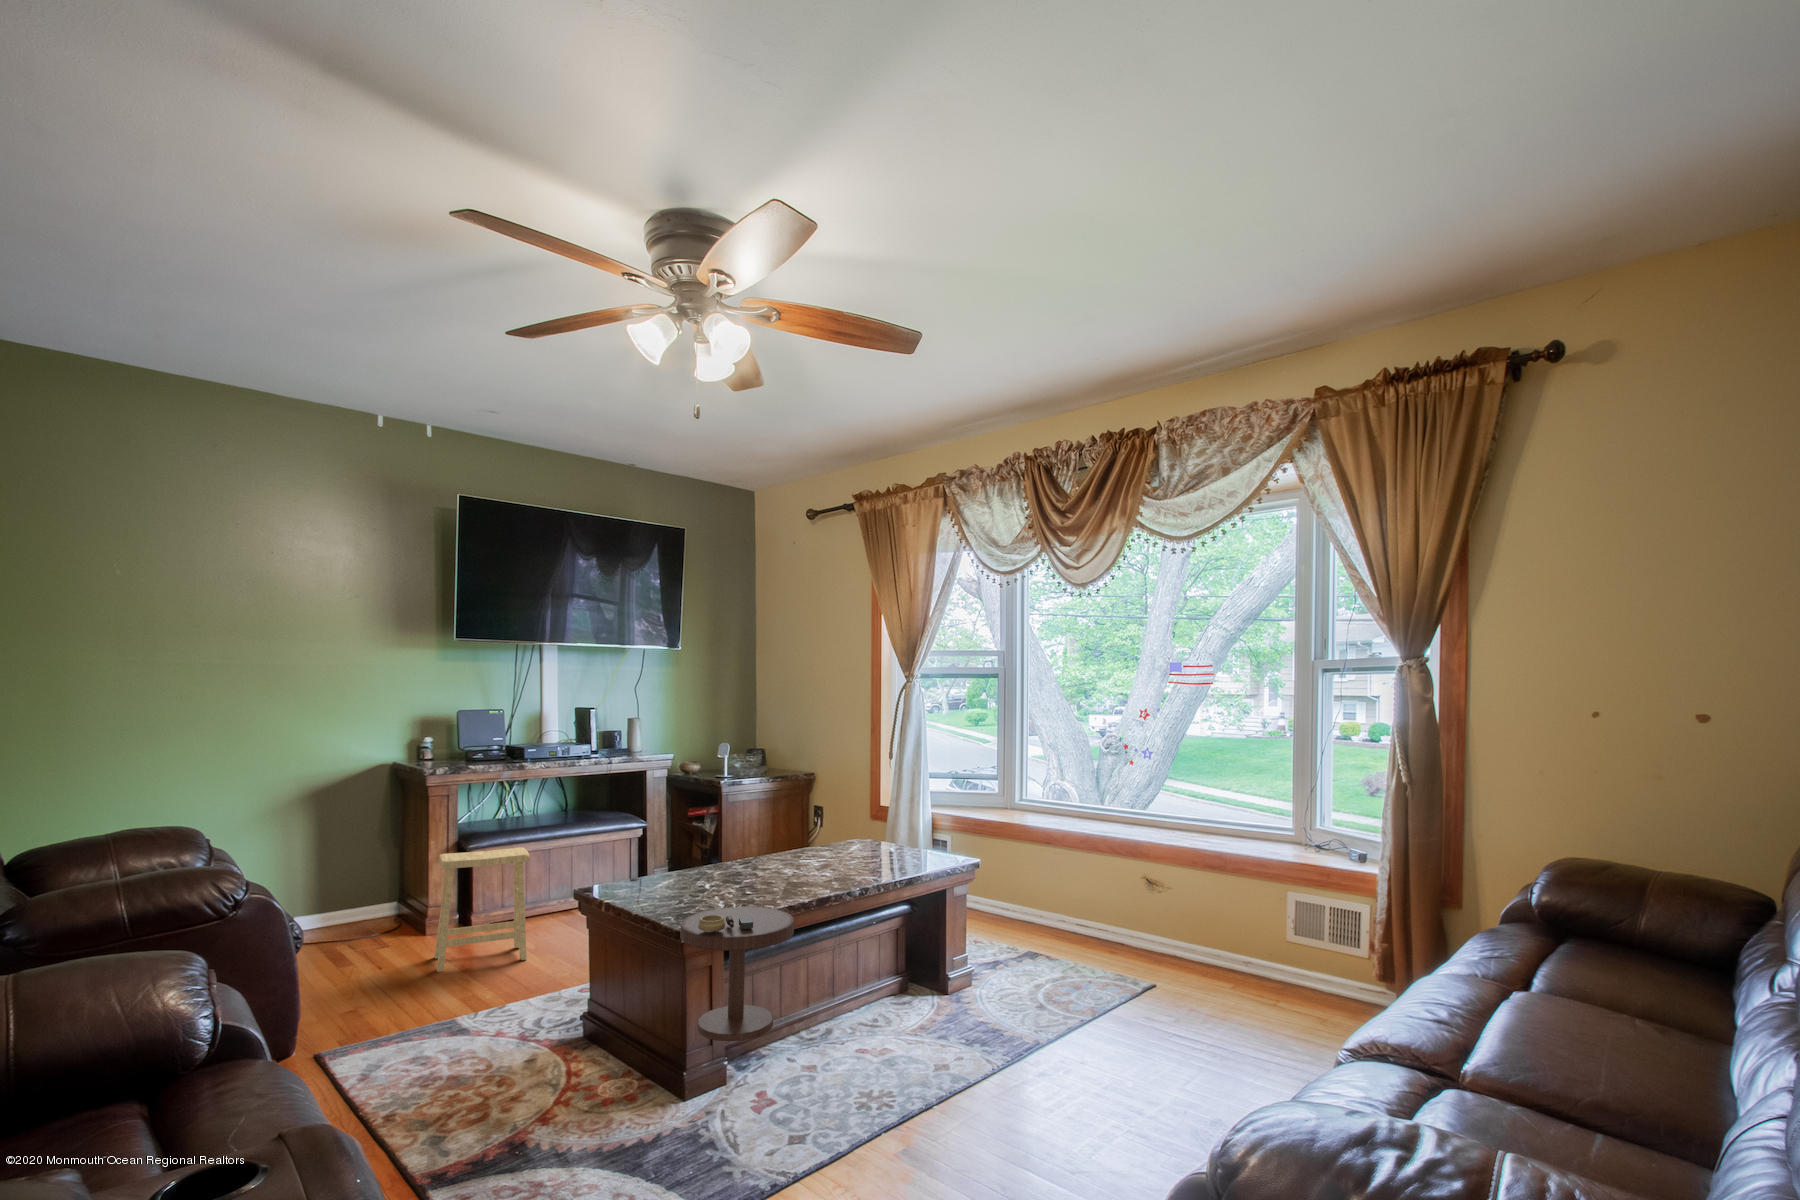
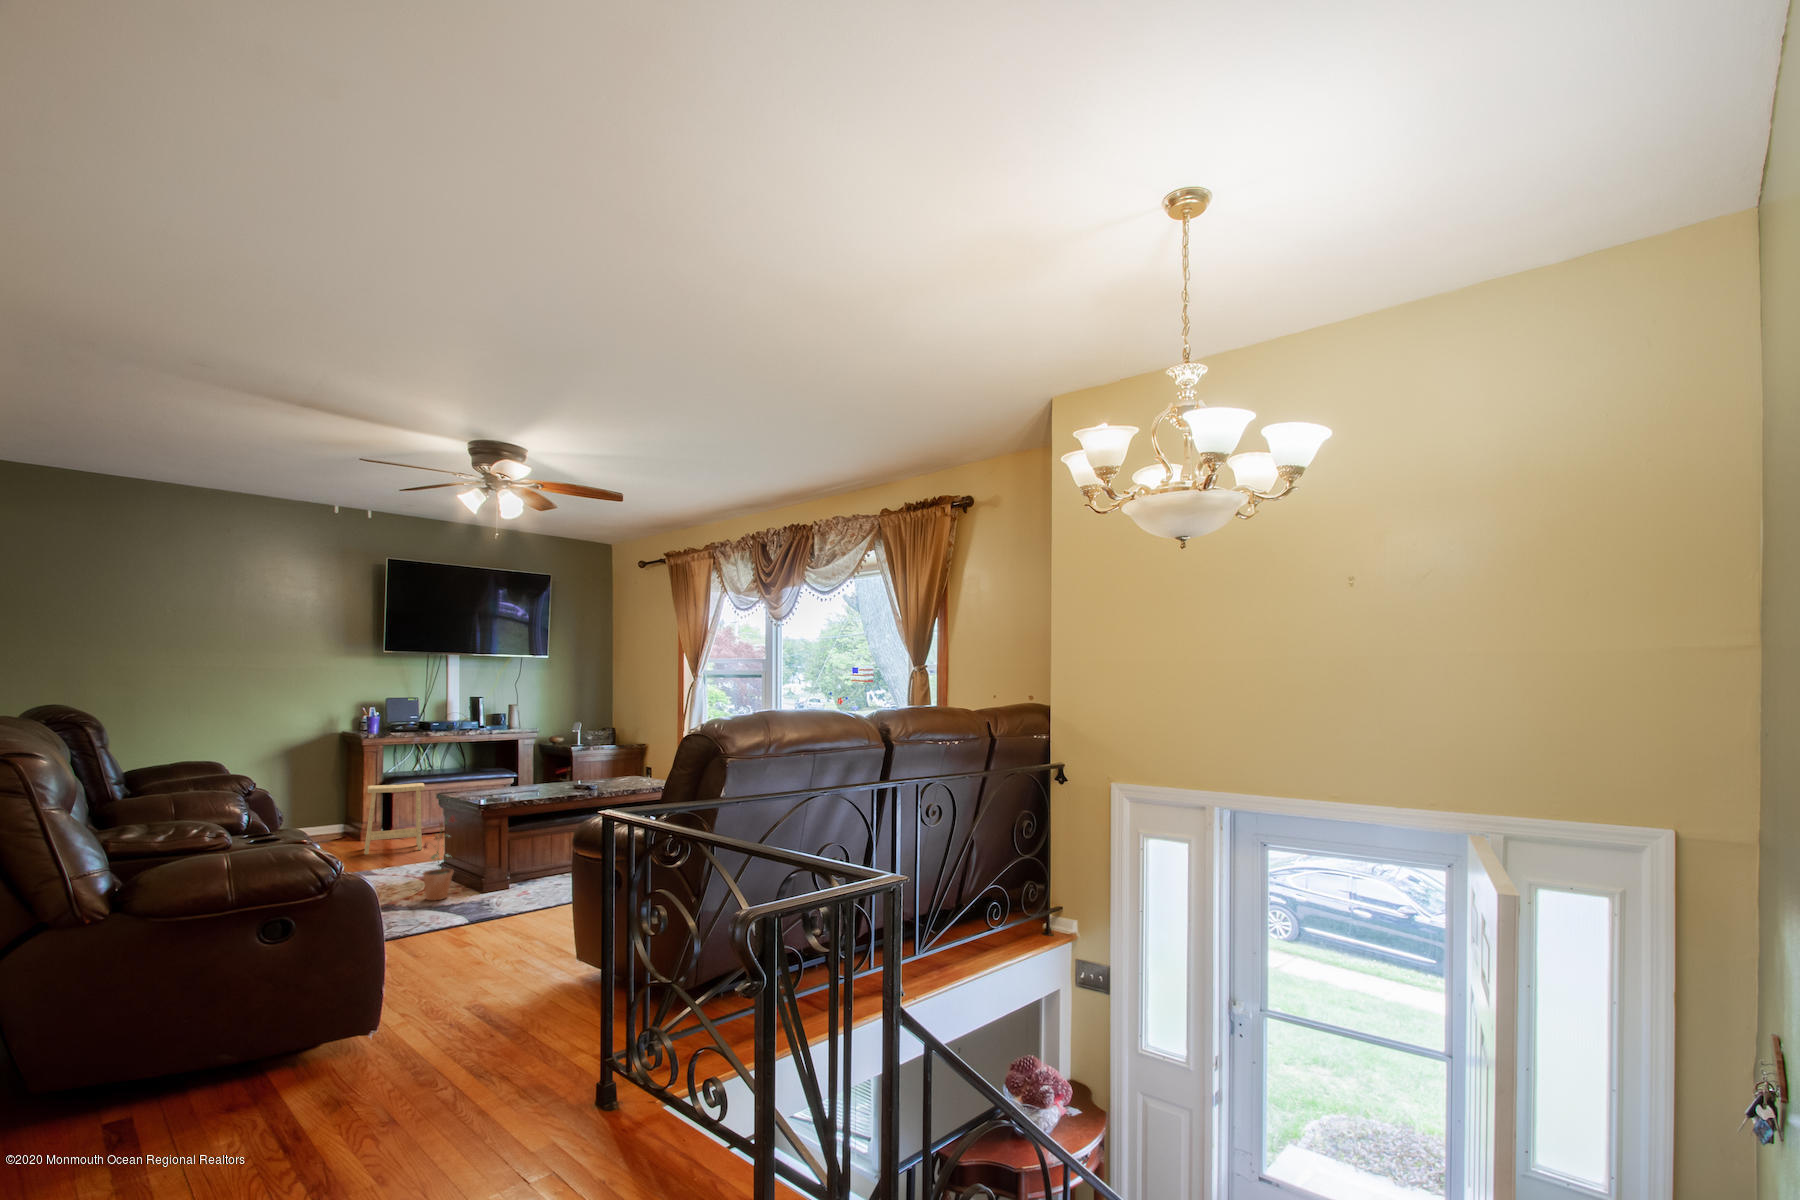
side table: present [680,907,794,1131] -> none [473,795,536,902]
potted plant: none [573,943,637,1123] -> present [423,816,455,900]

